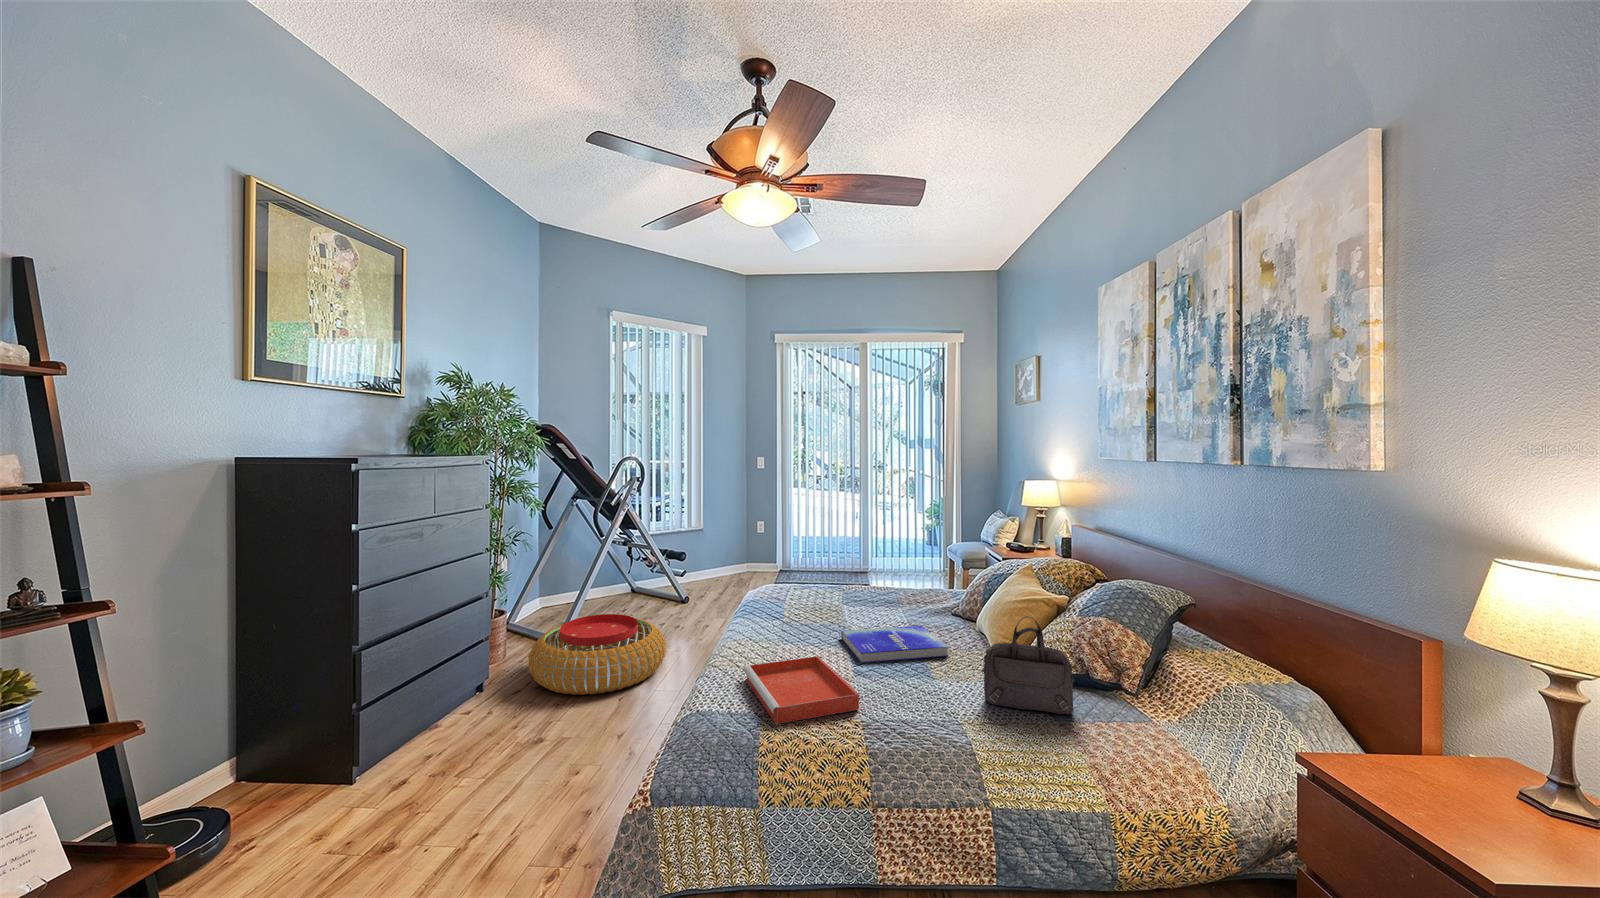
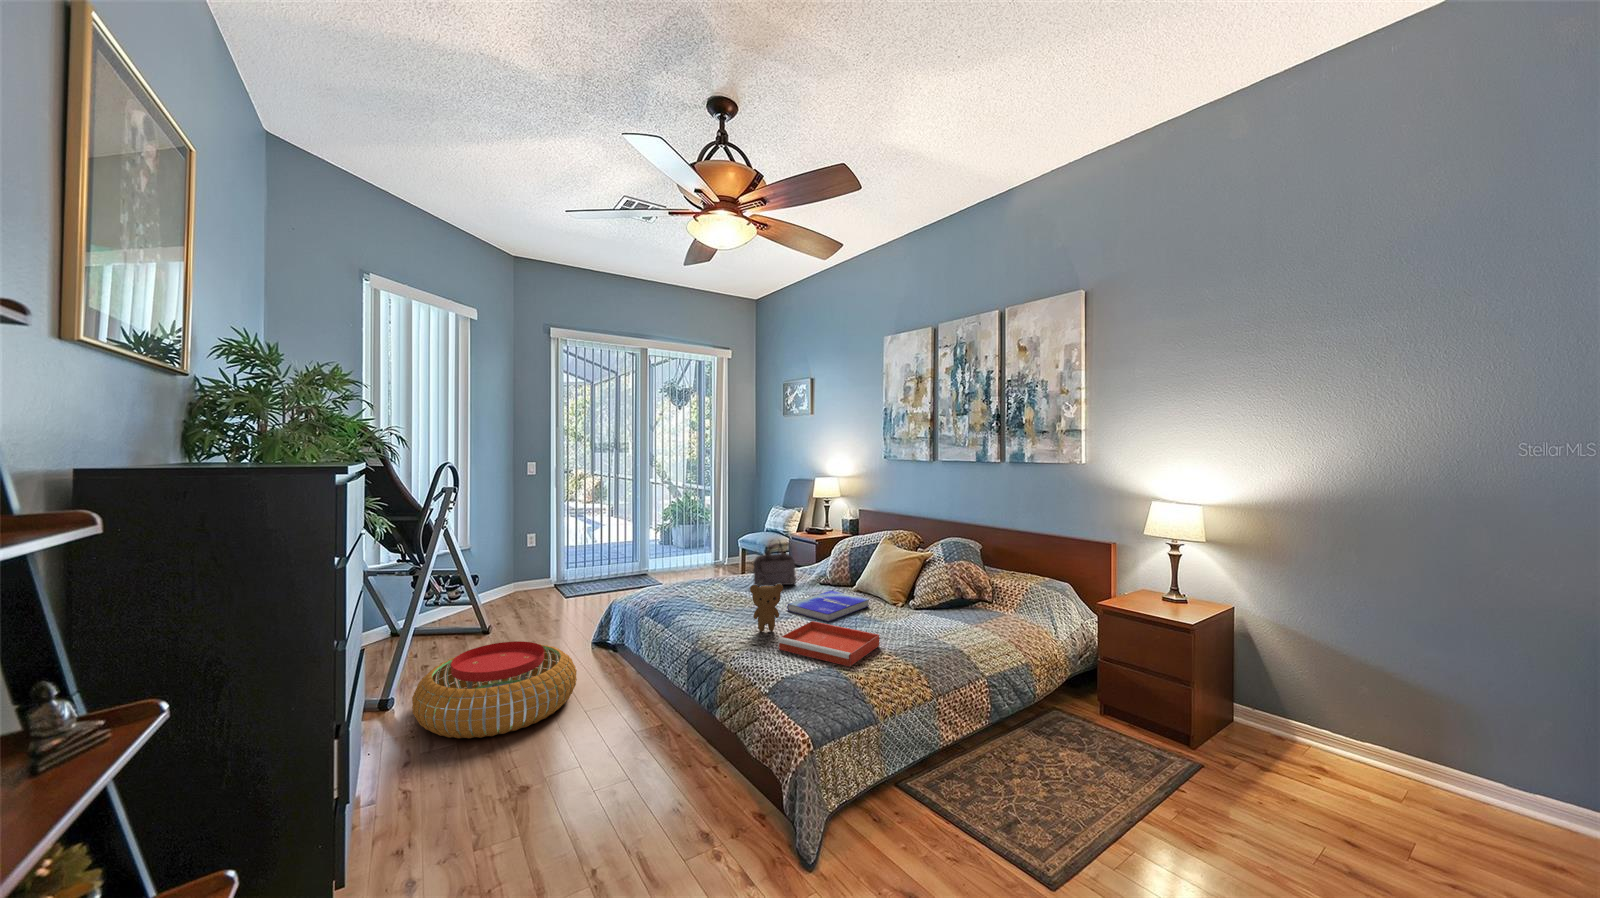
teddy bear: none [756,599,791,658] -> present [750,584,783,632]
handbag: present [982,616,1074,715] -> present [753,542,796,587]

